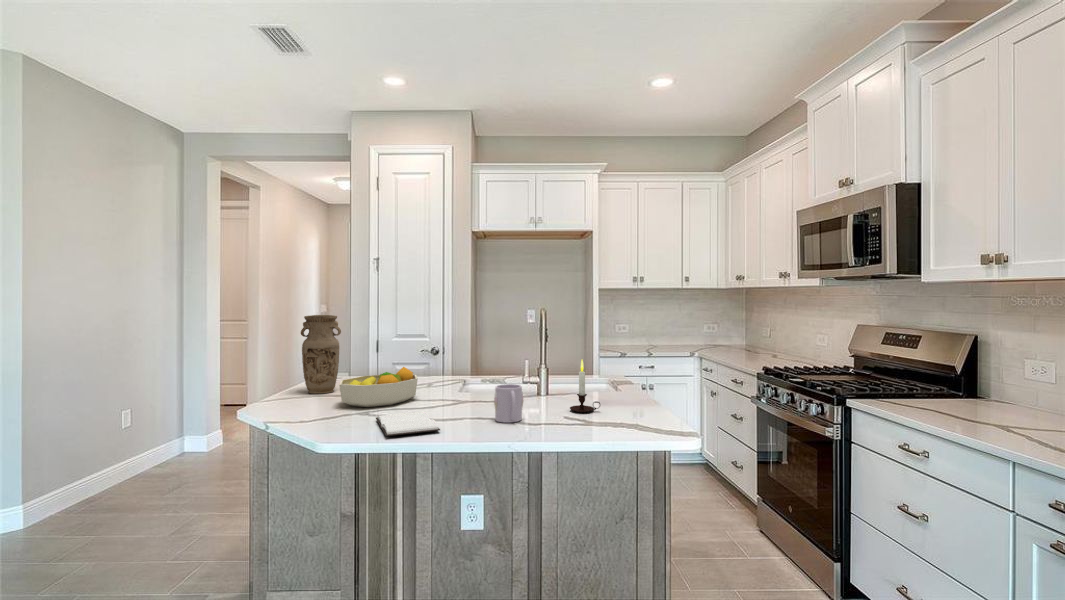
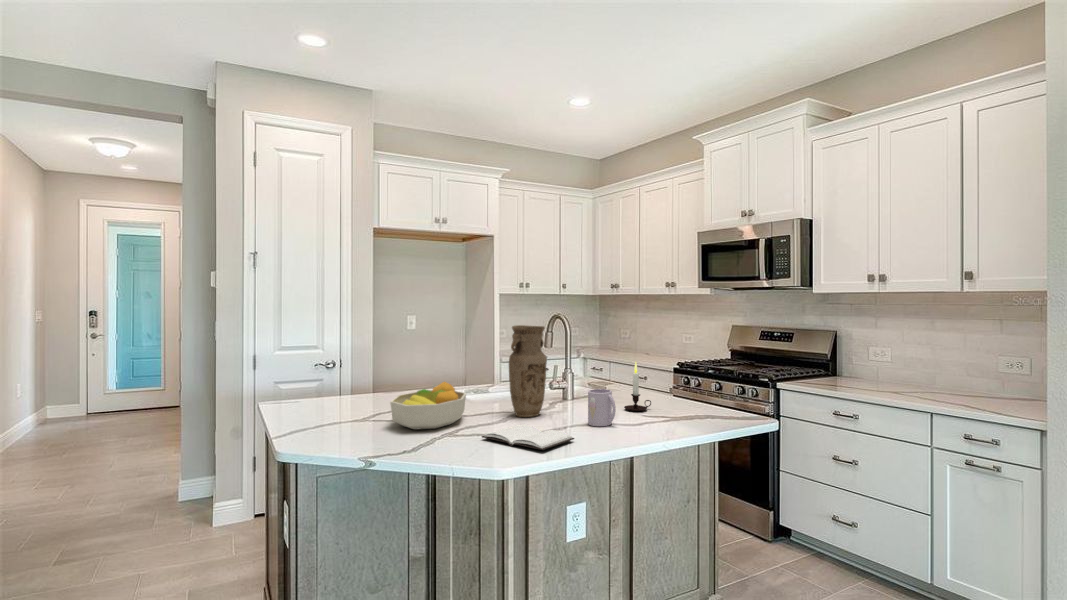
vase: present [301,315,341,394] -> present [509,325,547,417]

